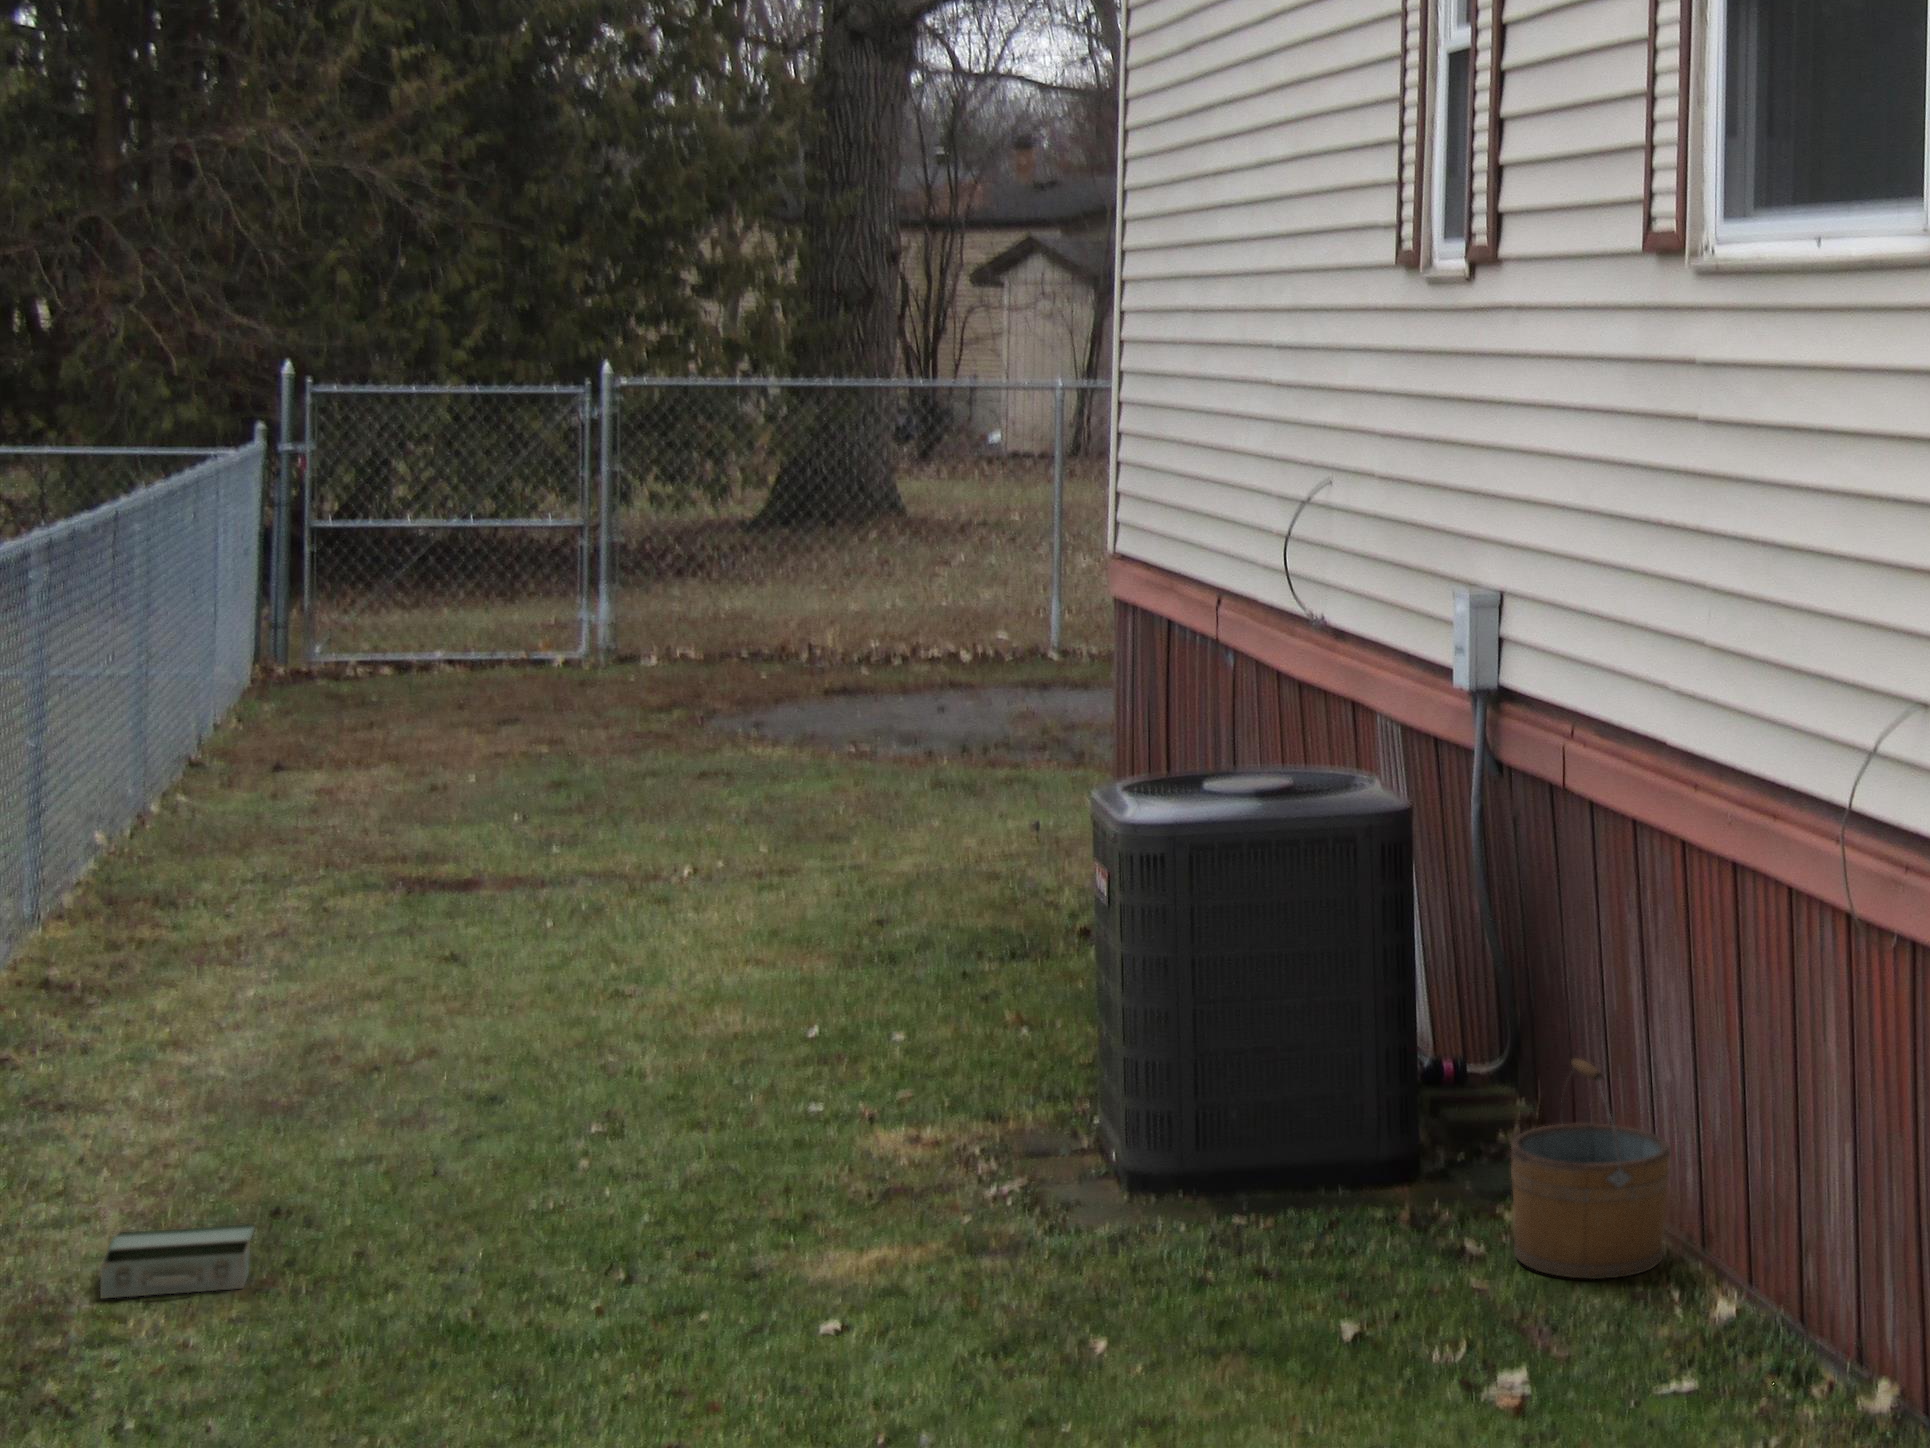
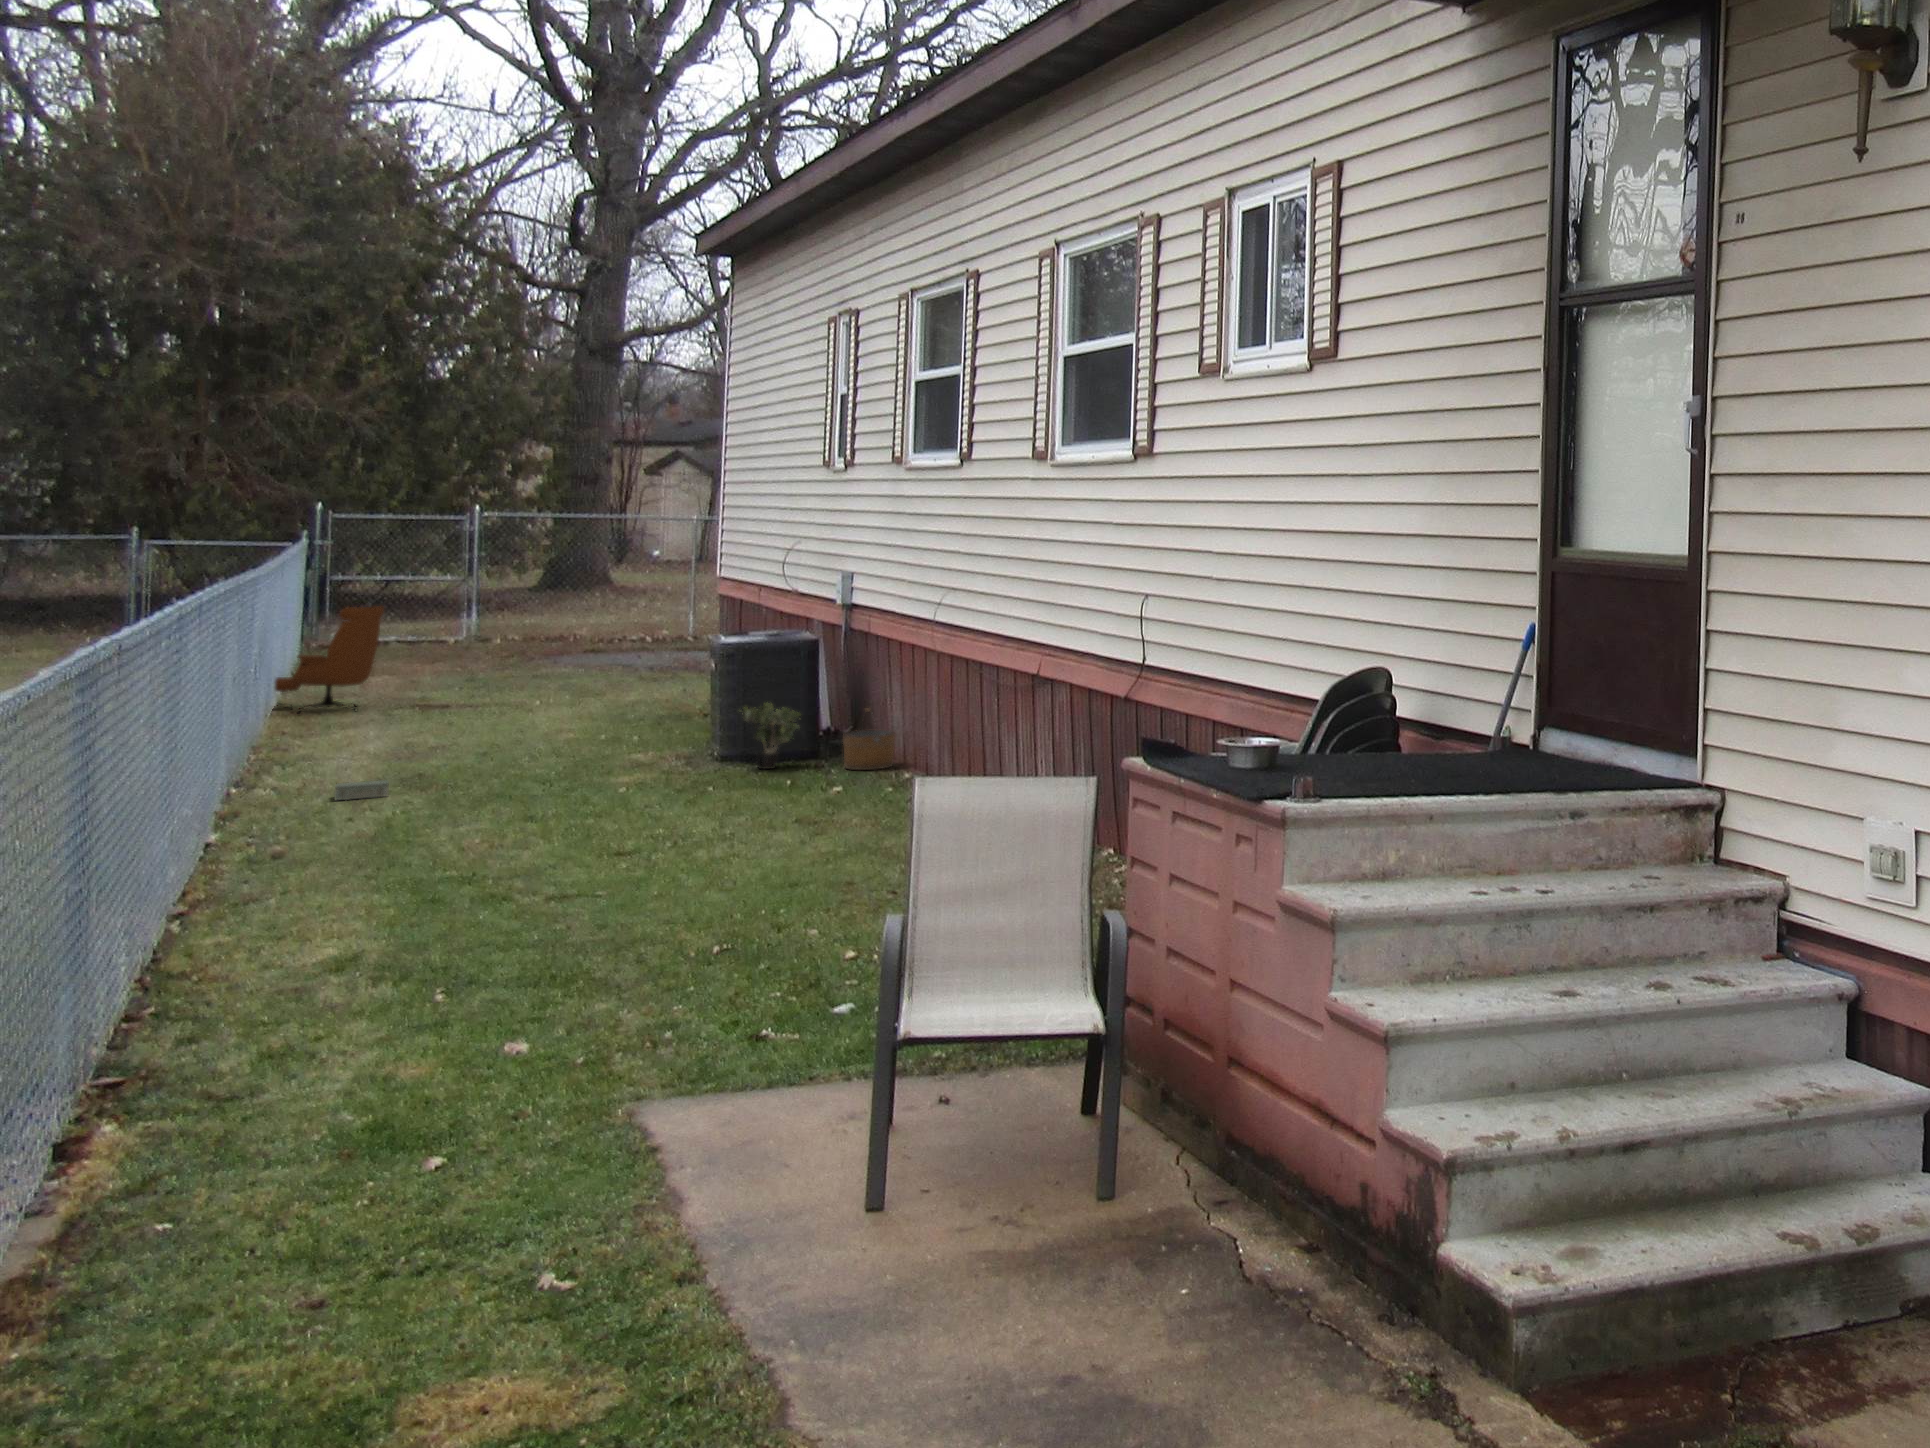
lounge chair: none [119,612,394,873] -> present [275,606,384,710]
potted plant: none [1199,1021,1379,1240] -> present [742,703,800,769]

